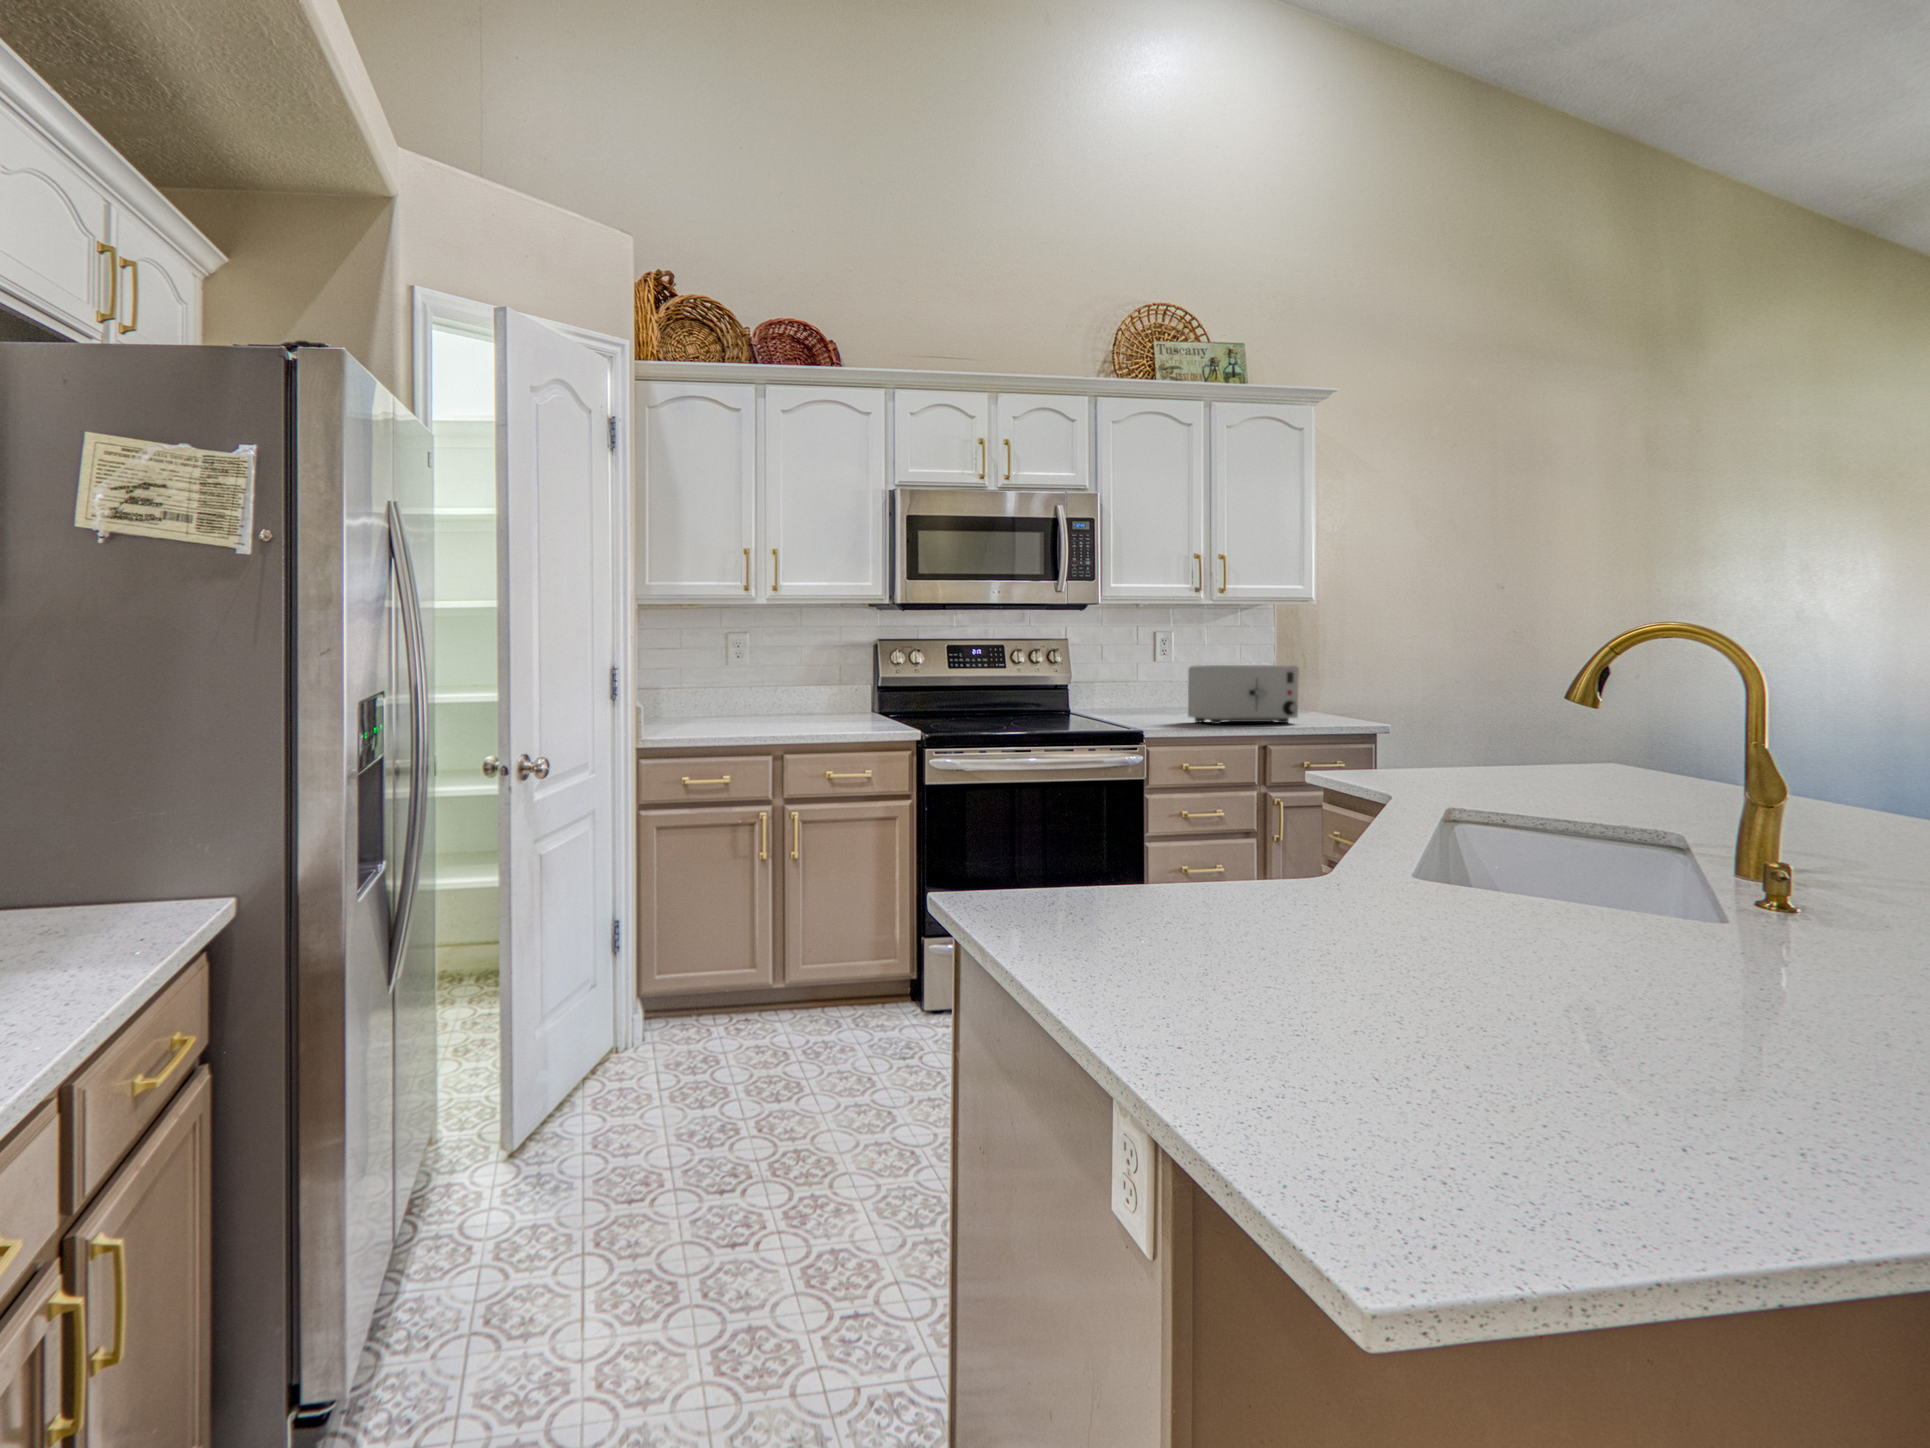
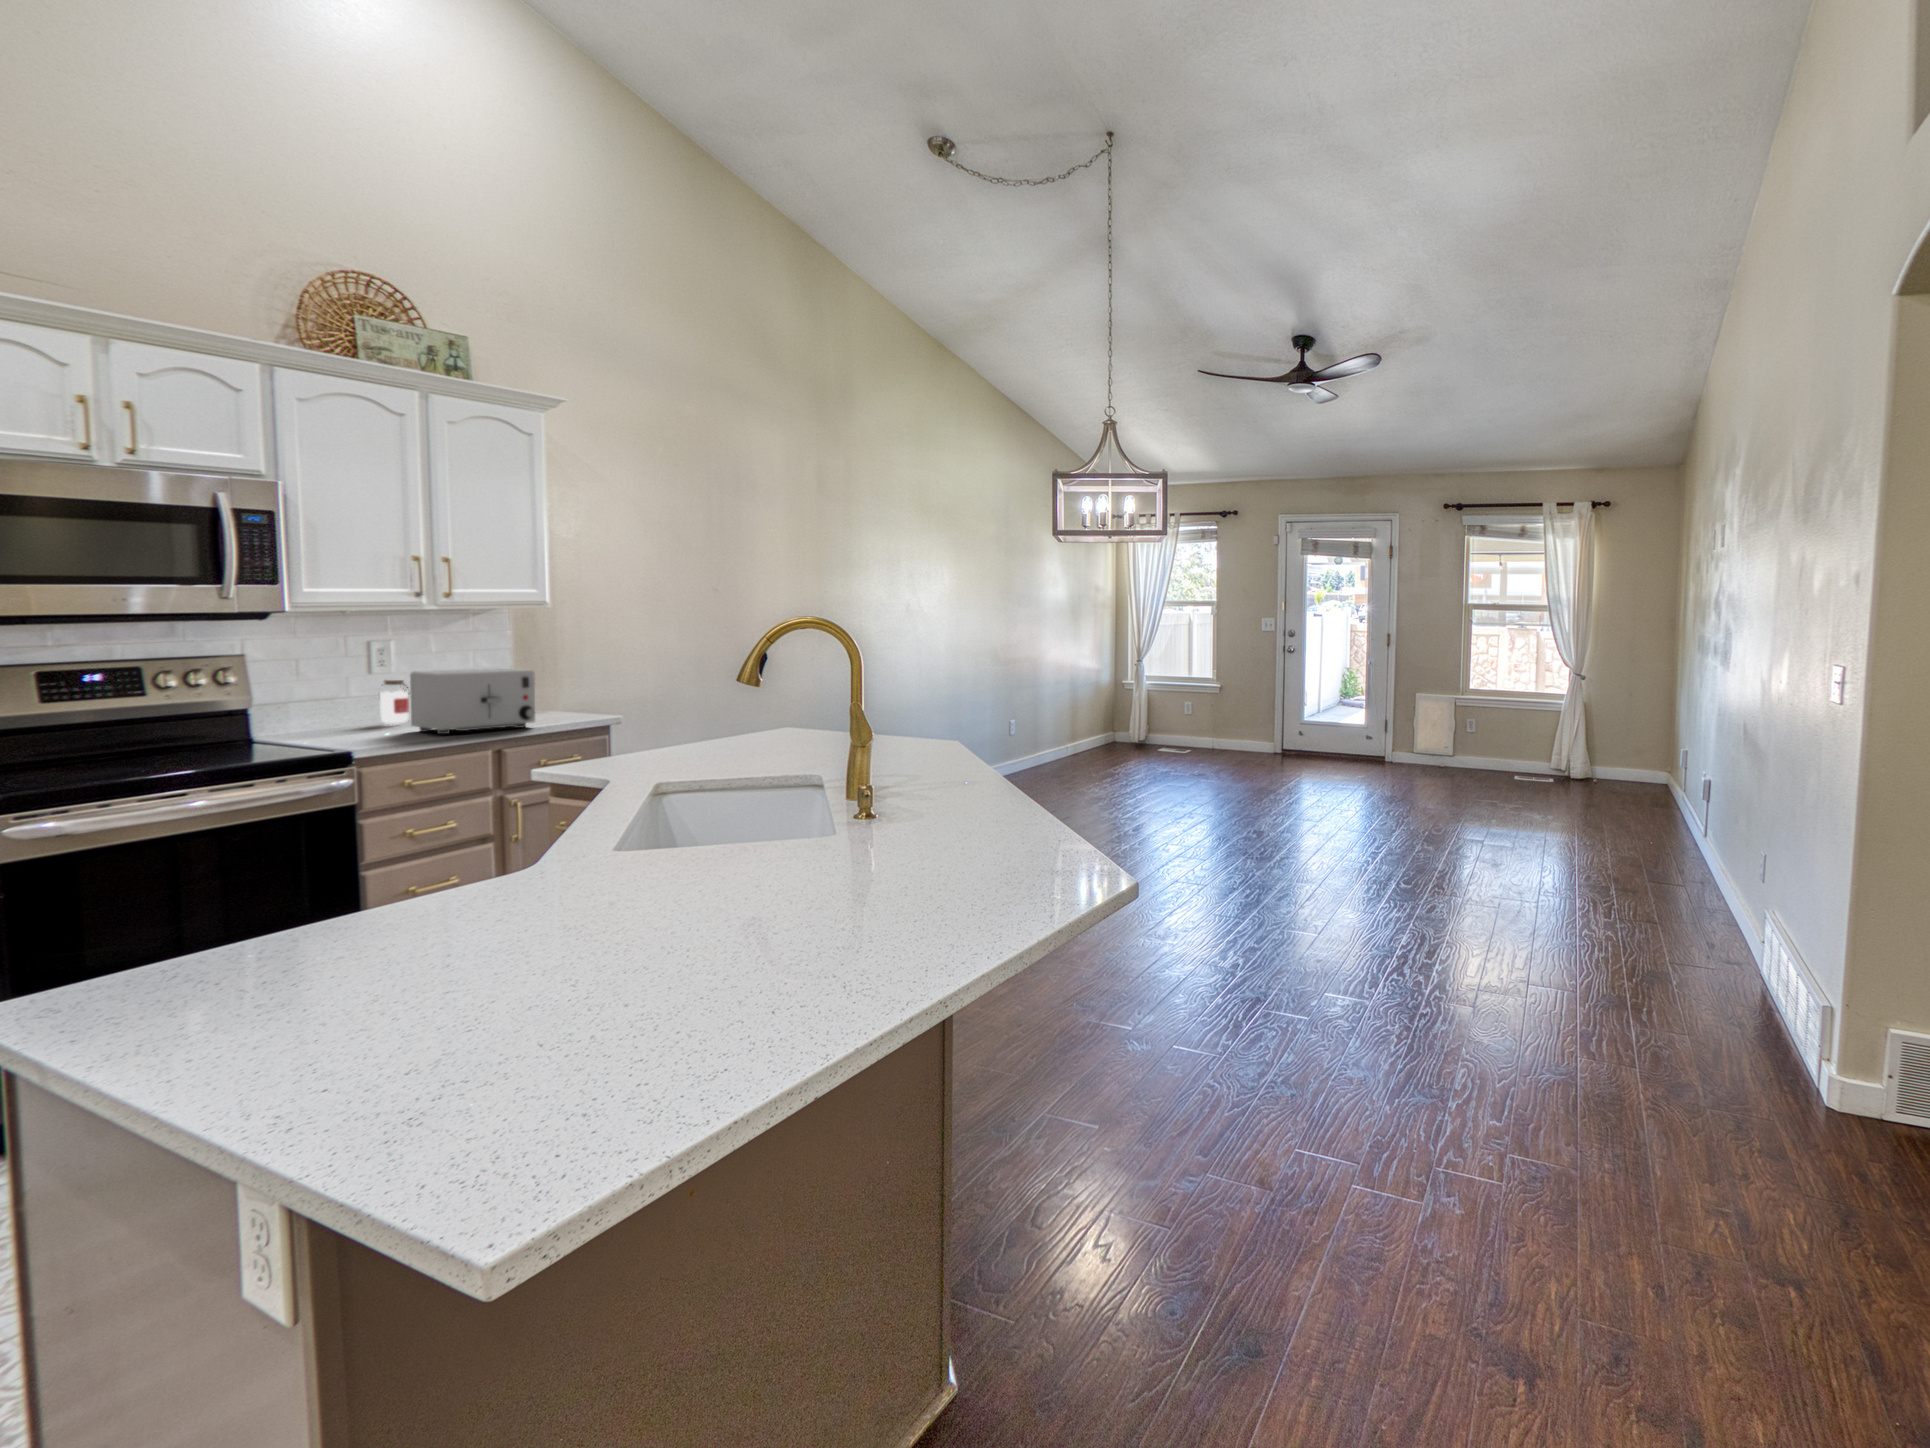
jar: none [1160,678,1185,718] -> present [380,680,409,724]

